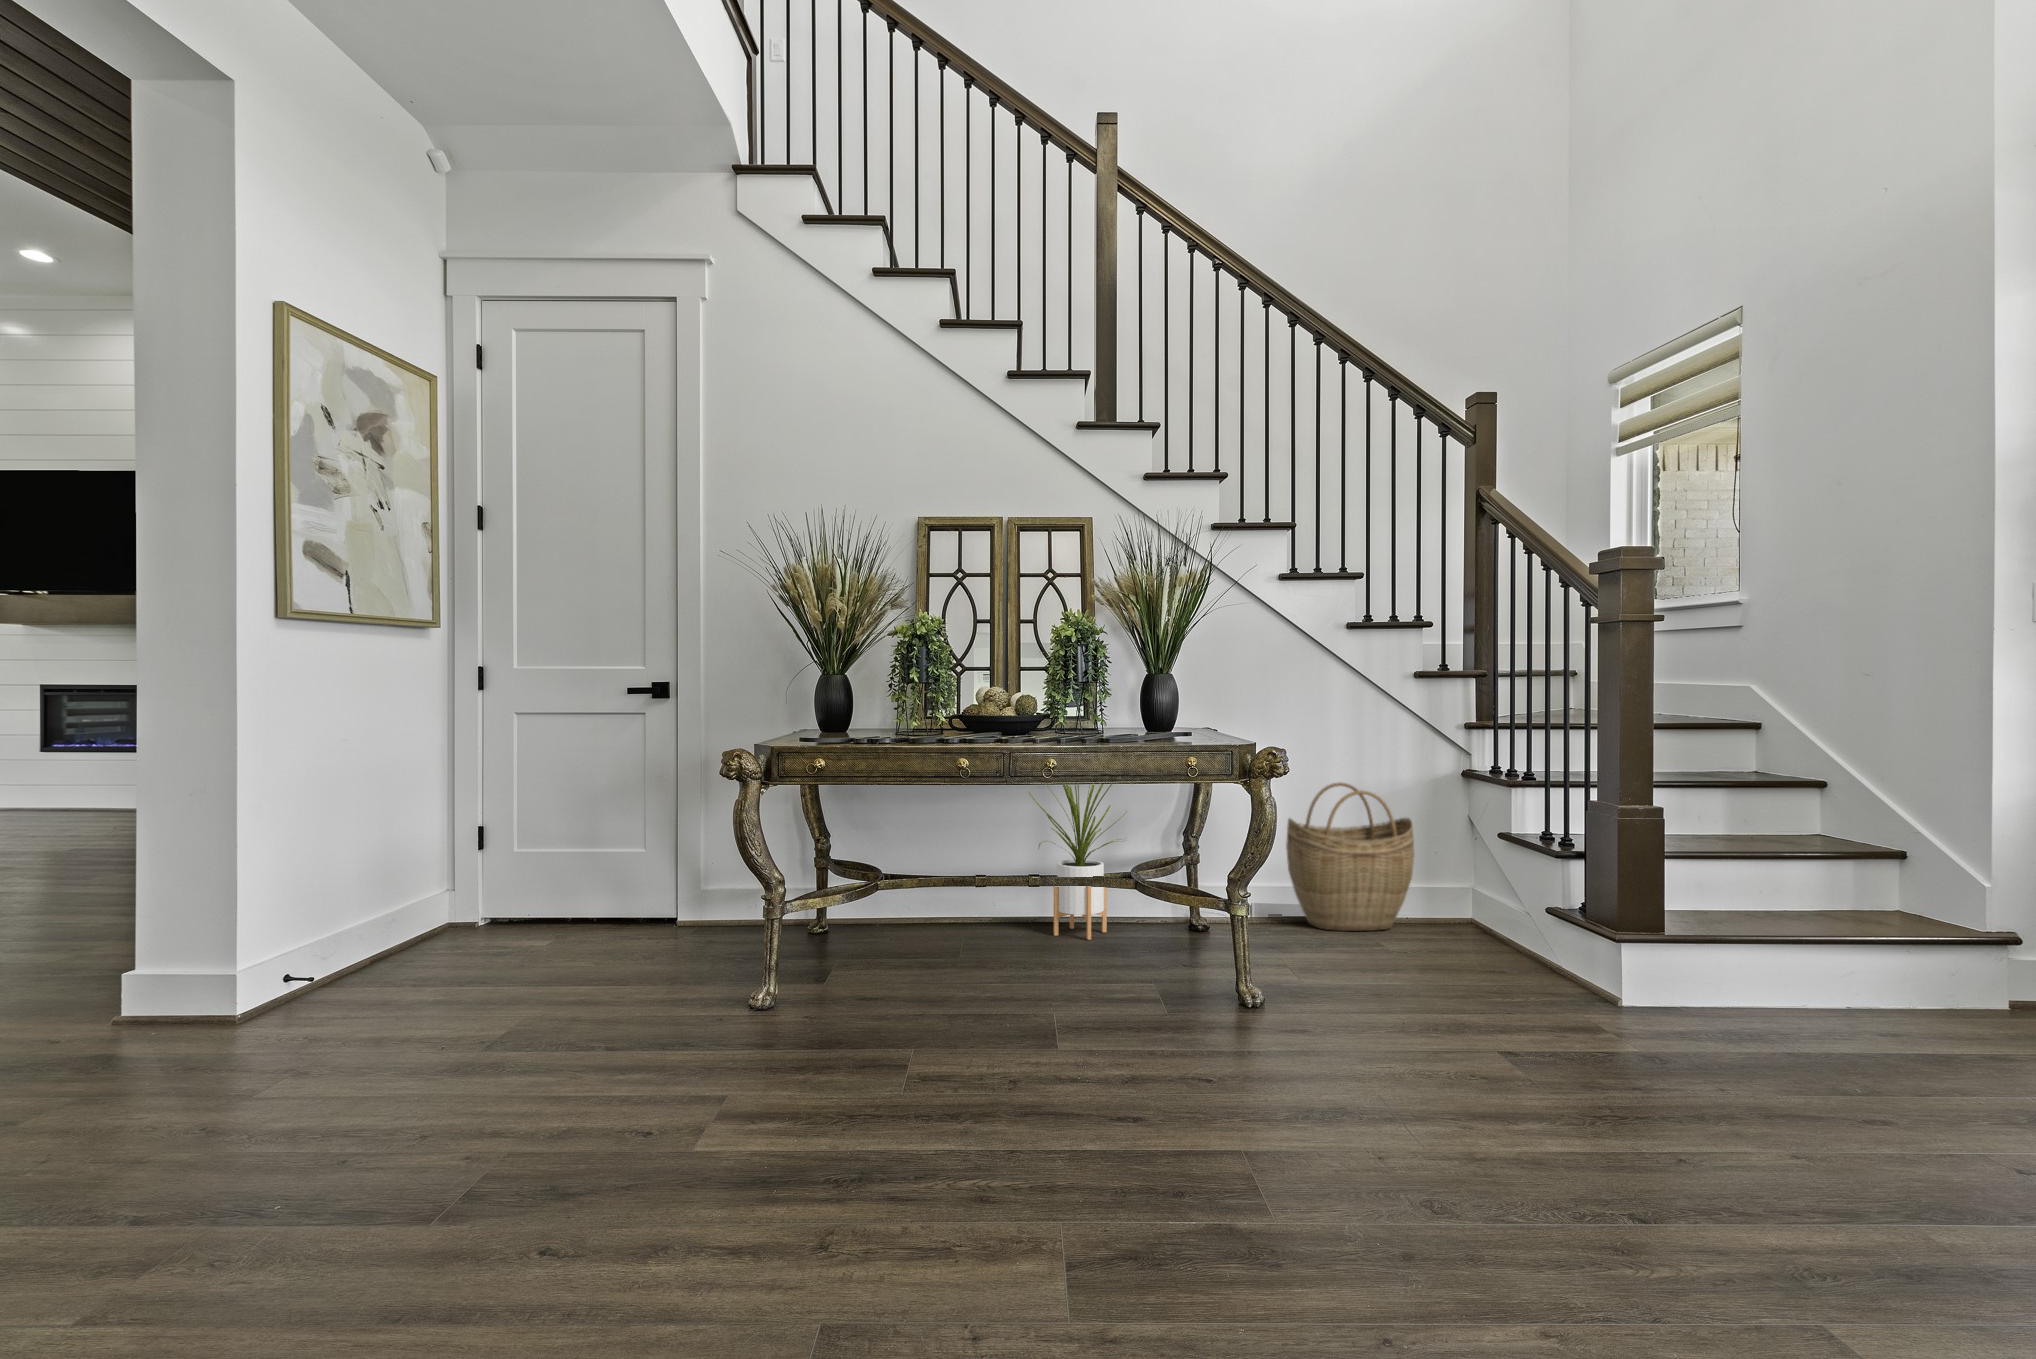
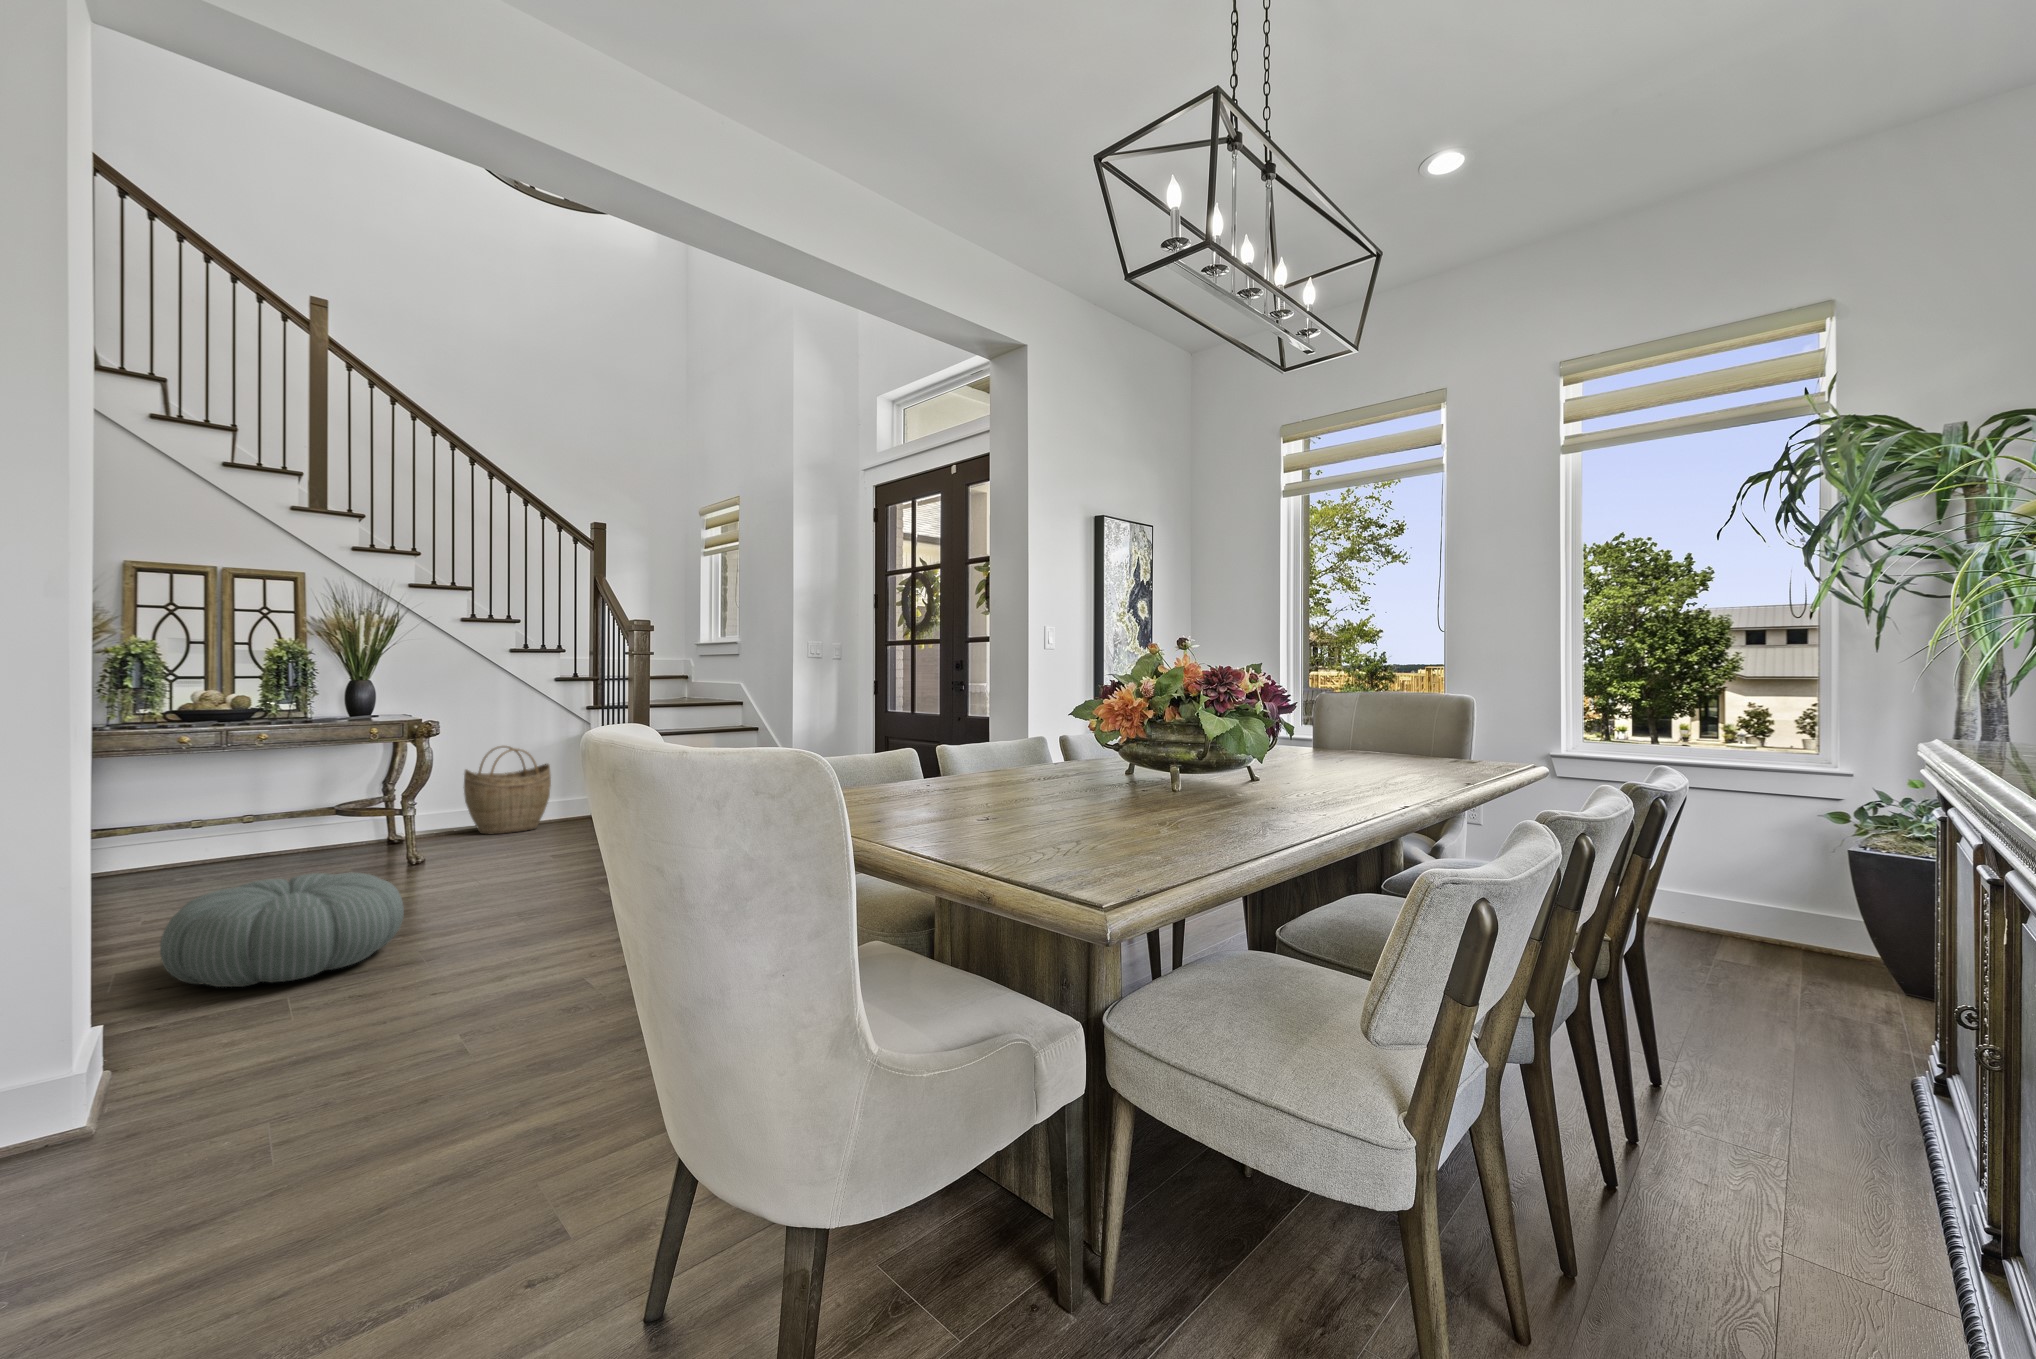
house plant: present [1029,784,1125,940] -> none [243,731,337,863]
pouf: none [936,1004,1243,1206] -> present [160,873,404,987]

